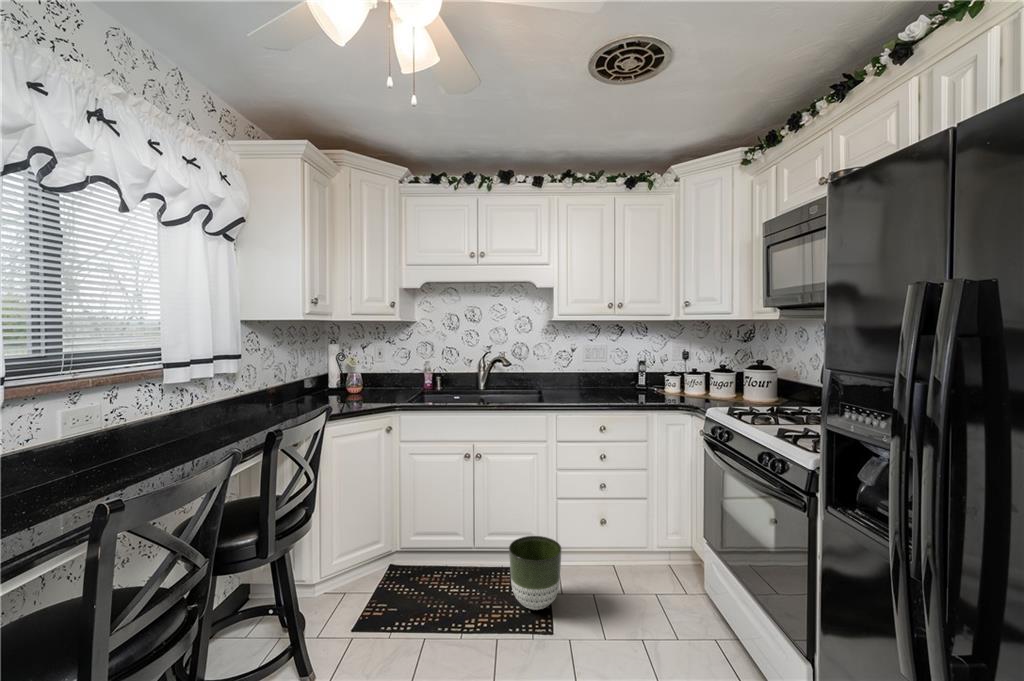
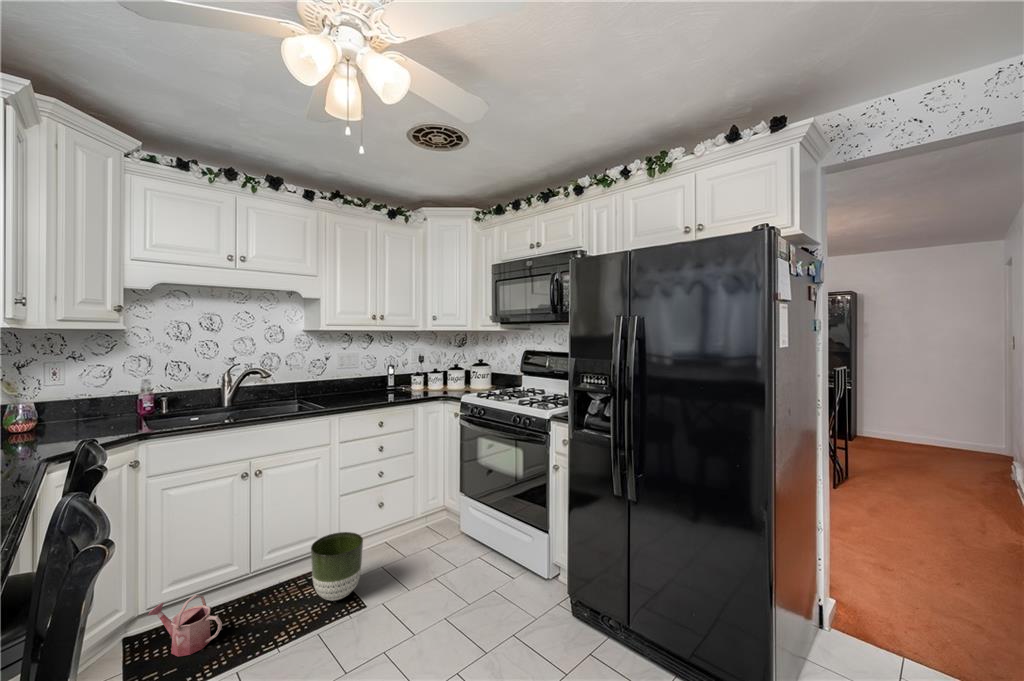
watering can: none [391,550,428,604] -> present [148,595,222,657]

